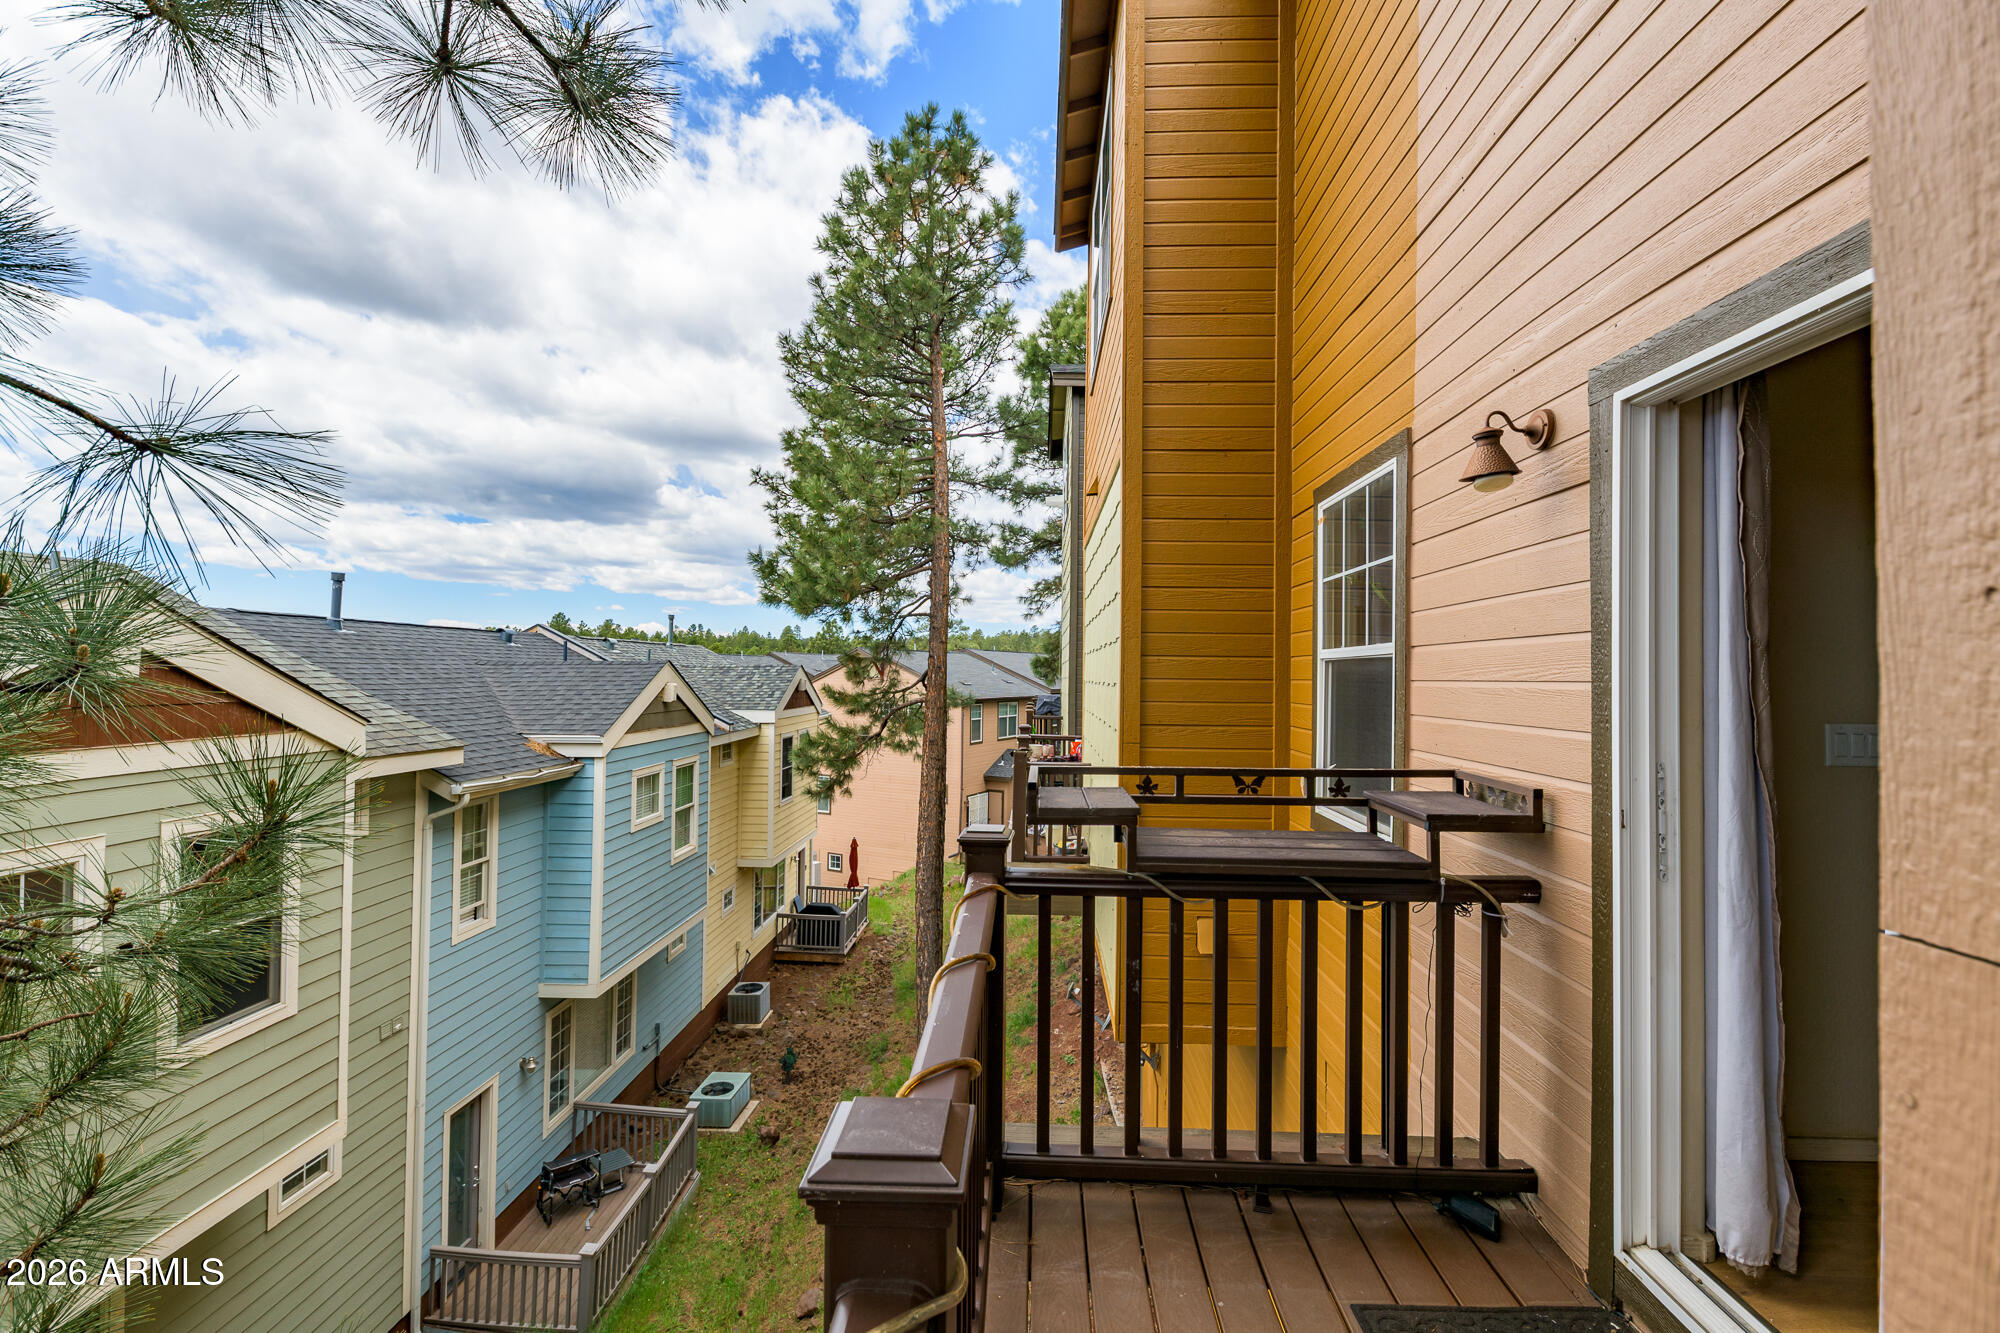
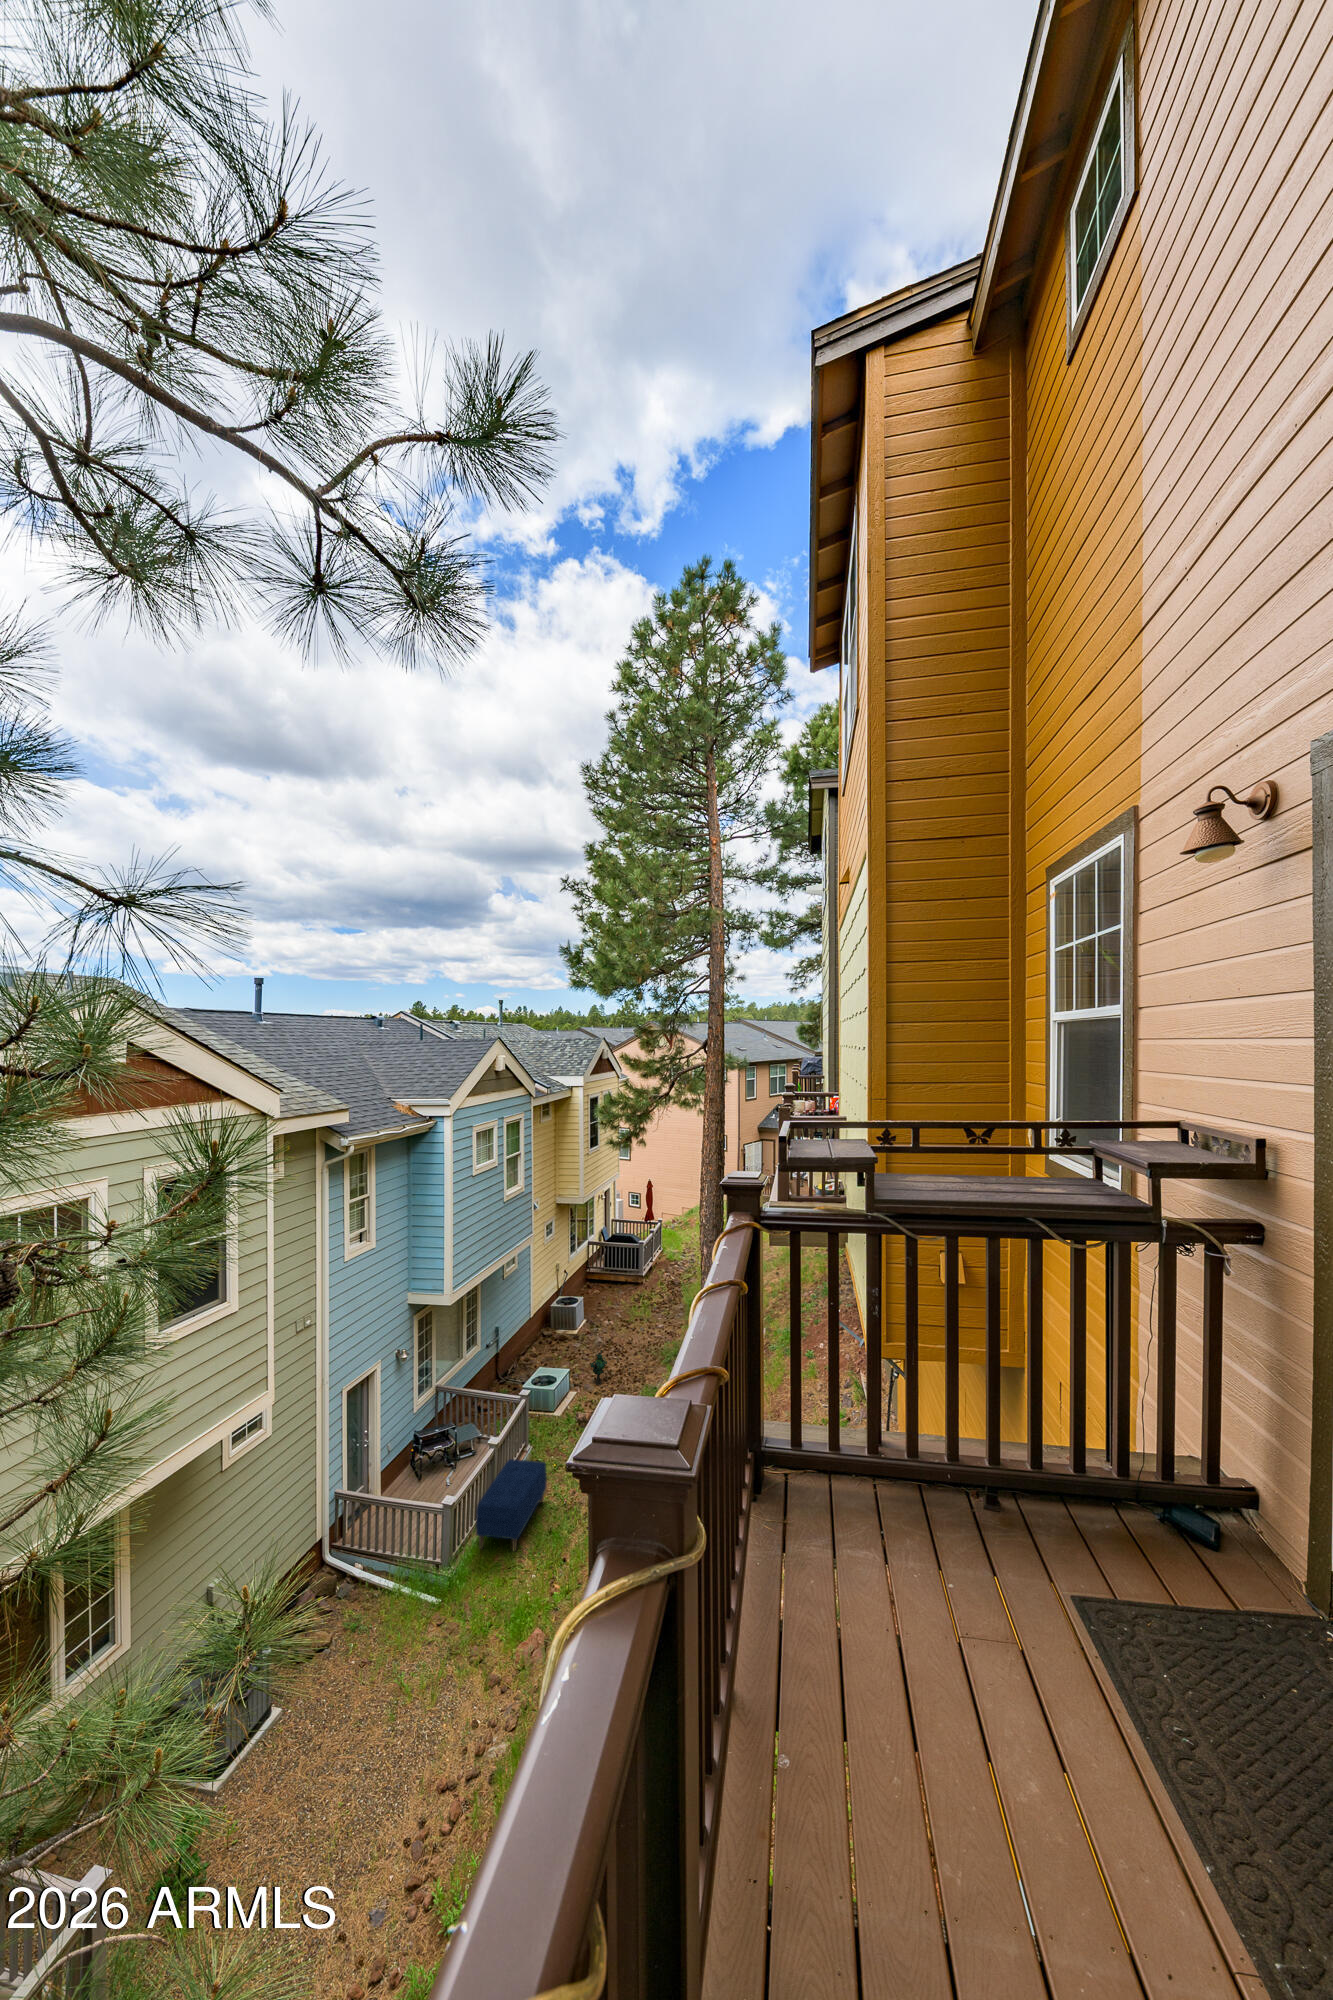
bench: none [621,1188,718,1309] -> present [476,1459,547,1552]

